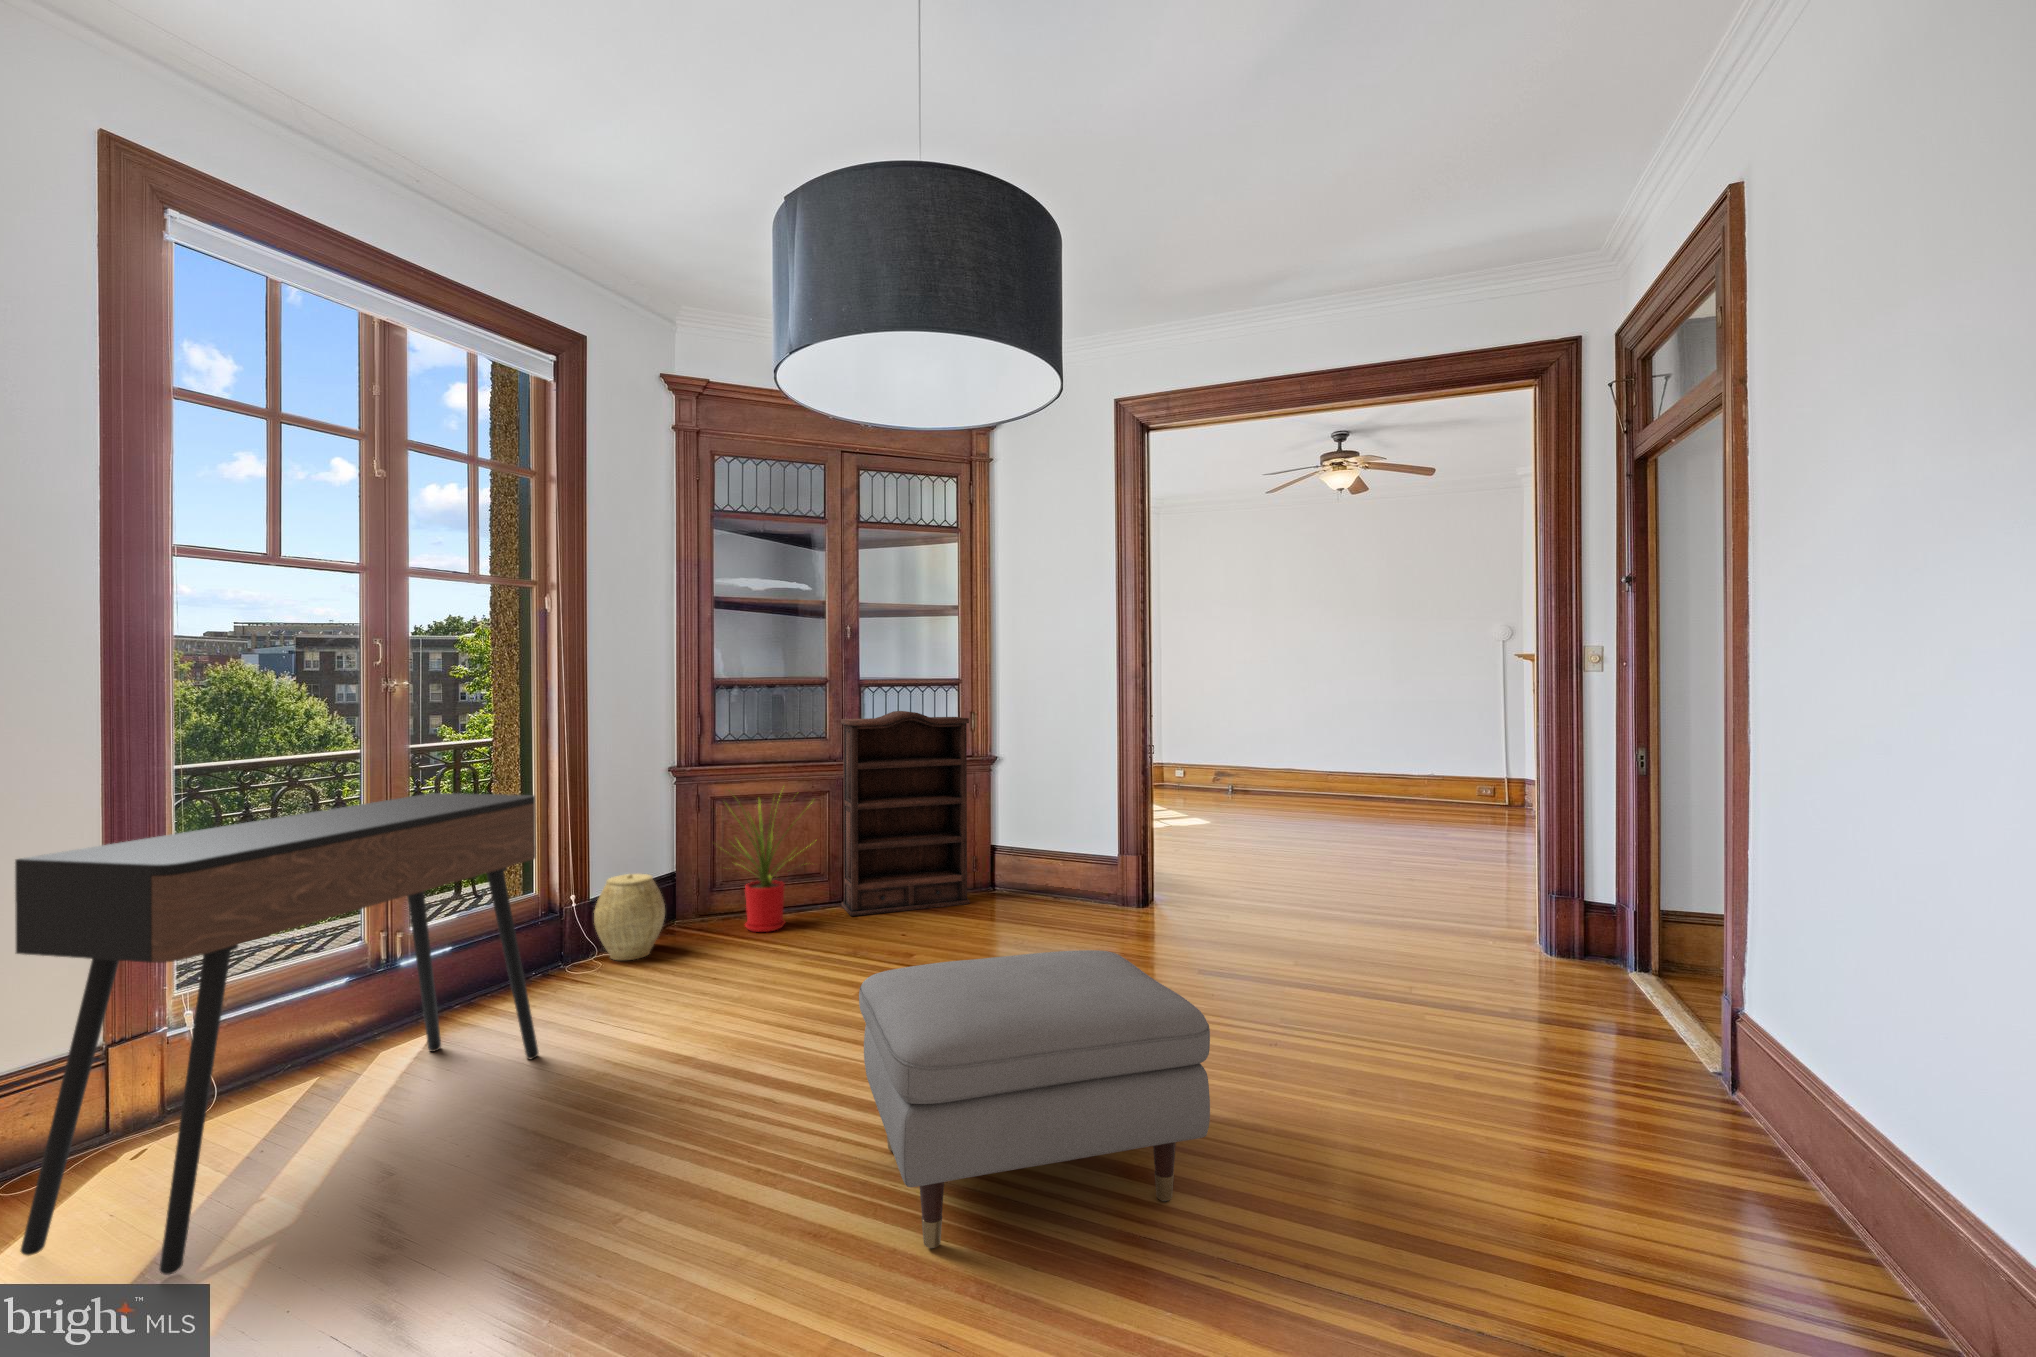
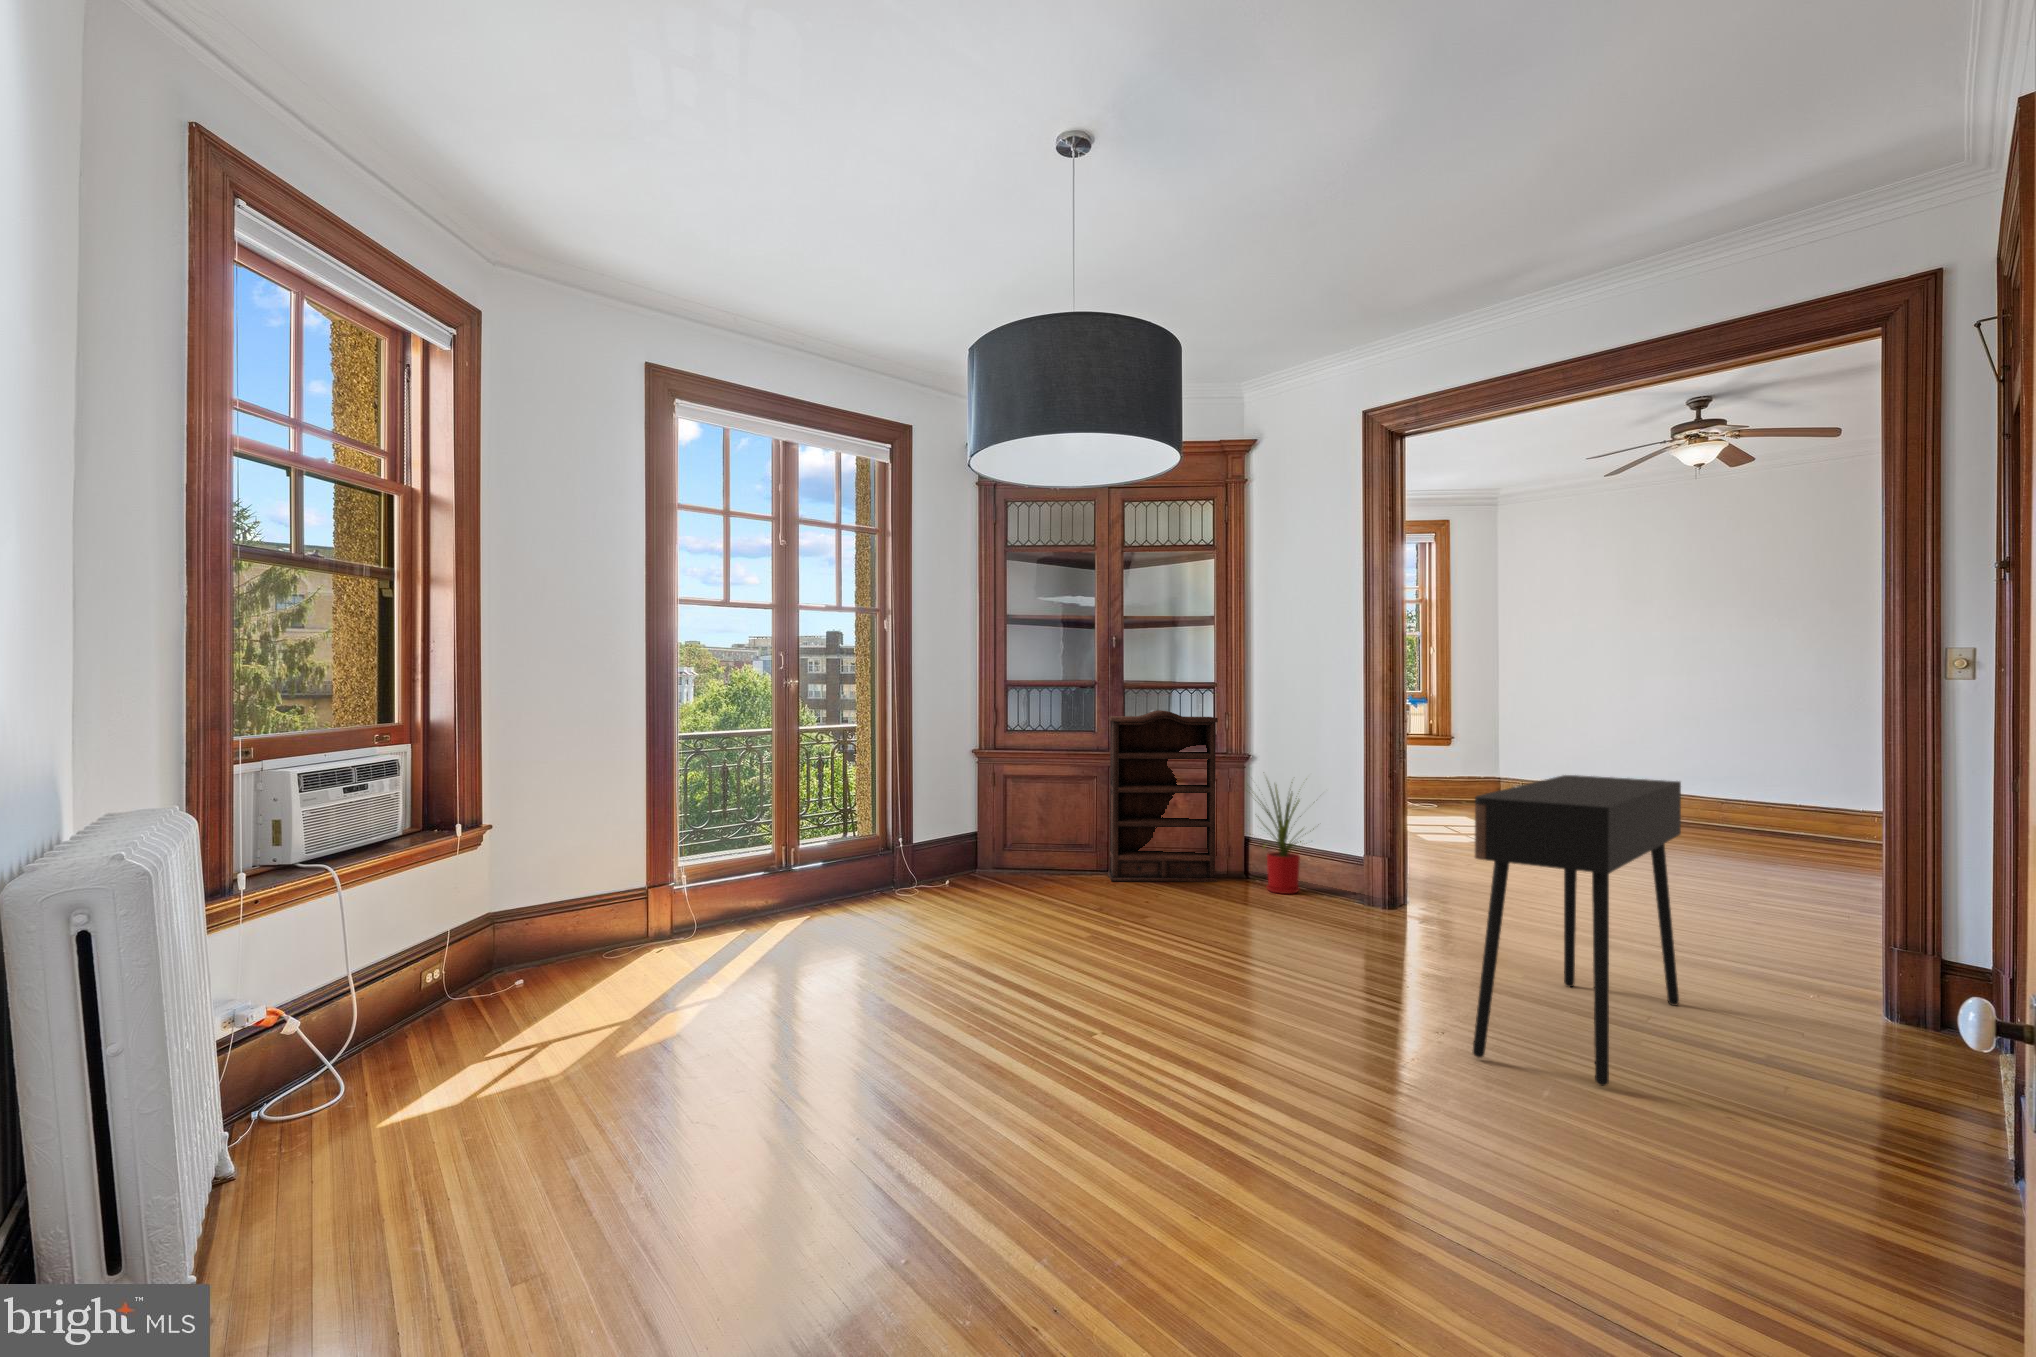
console table: present [15,793,539,1275] -> present [1473,775,1681,1086]
house plant: present [726,796,812,932] -> present [1255,785,1302,894]
woven basket: present [594,874,665,960] -> none [913,828,963,892]
ottoman: present [859,950,1210,1248] -> none [1045,877,1259,1037]

